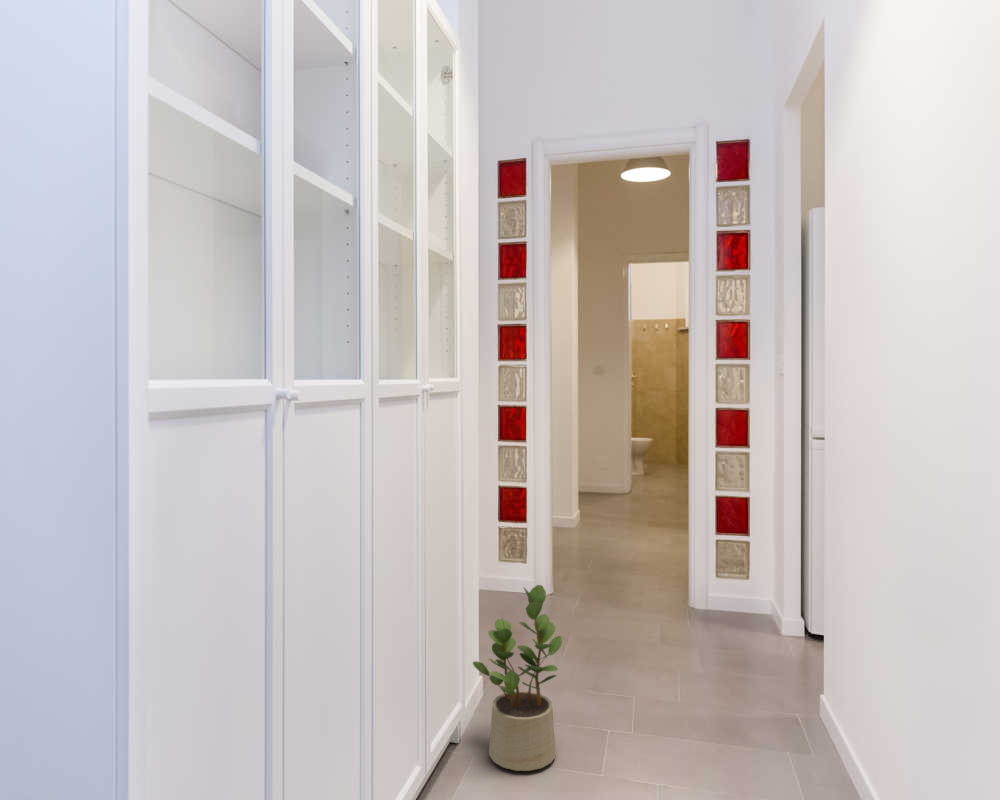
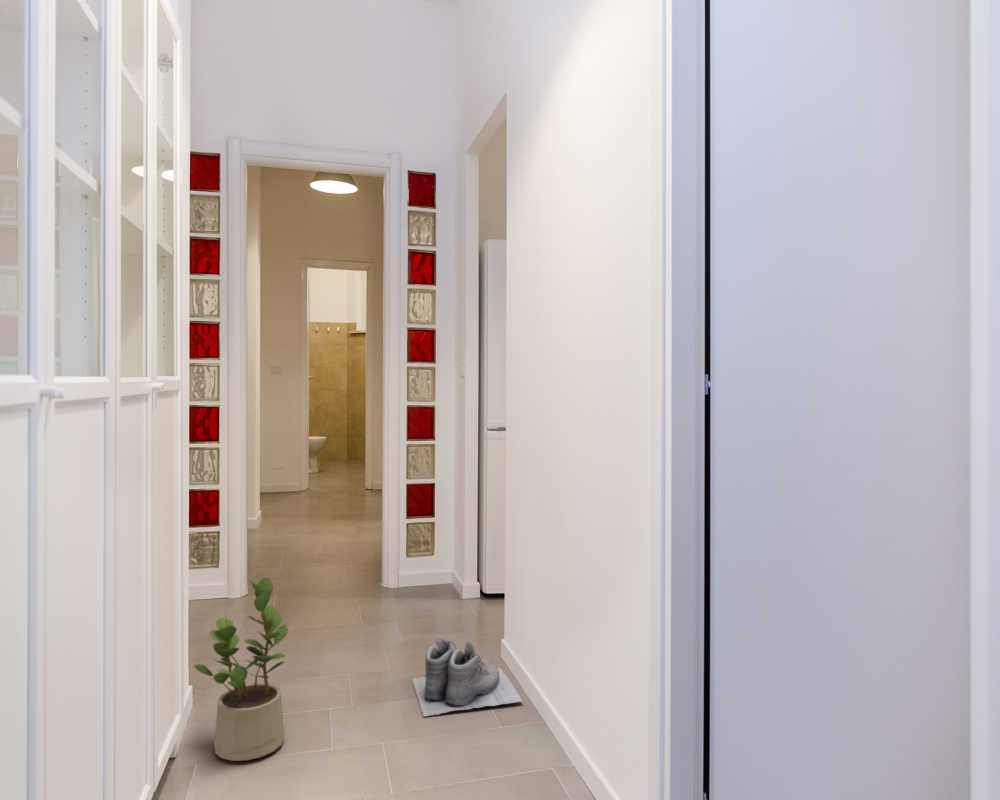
boots: none [703,680,842,783] -> present [412,638,522,717]

